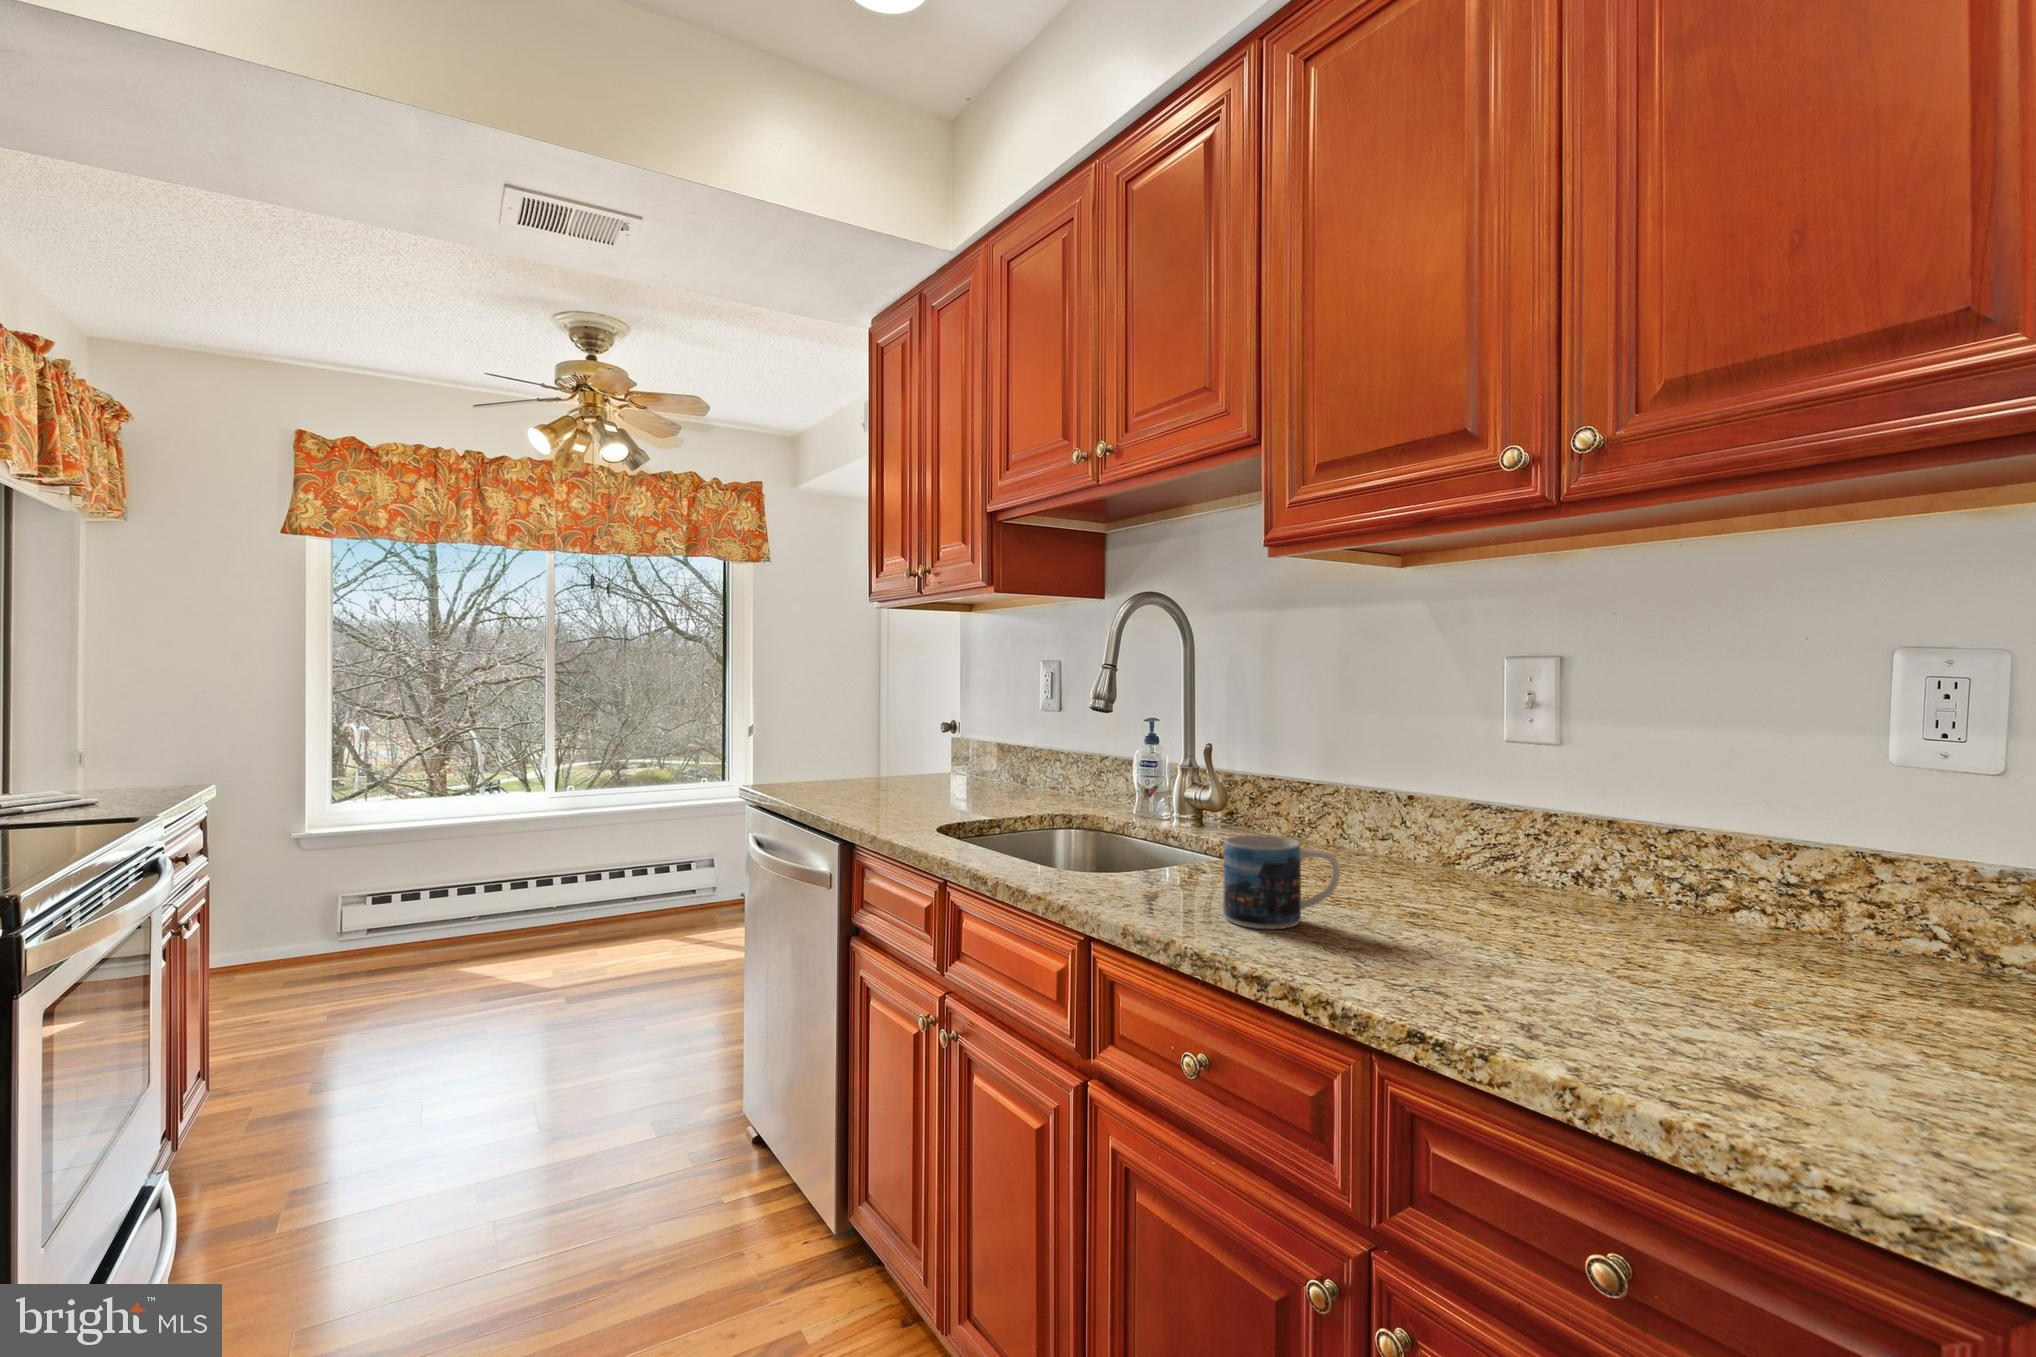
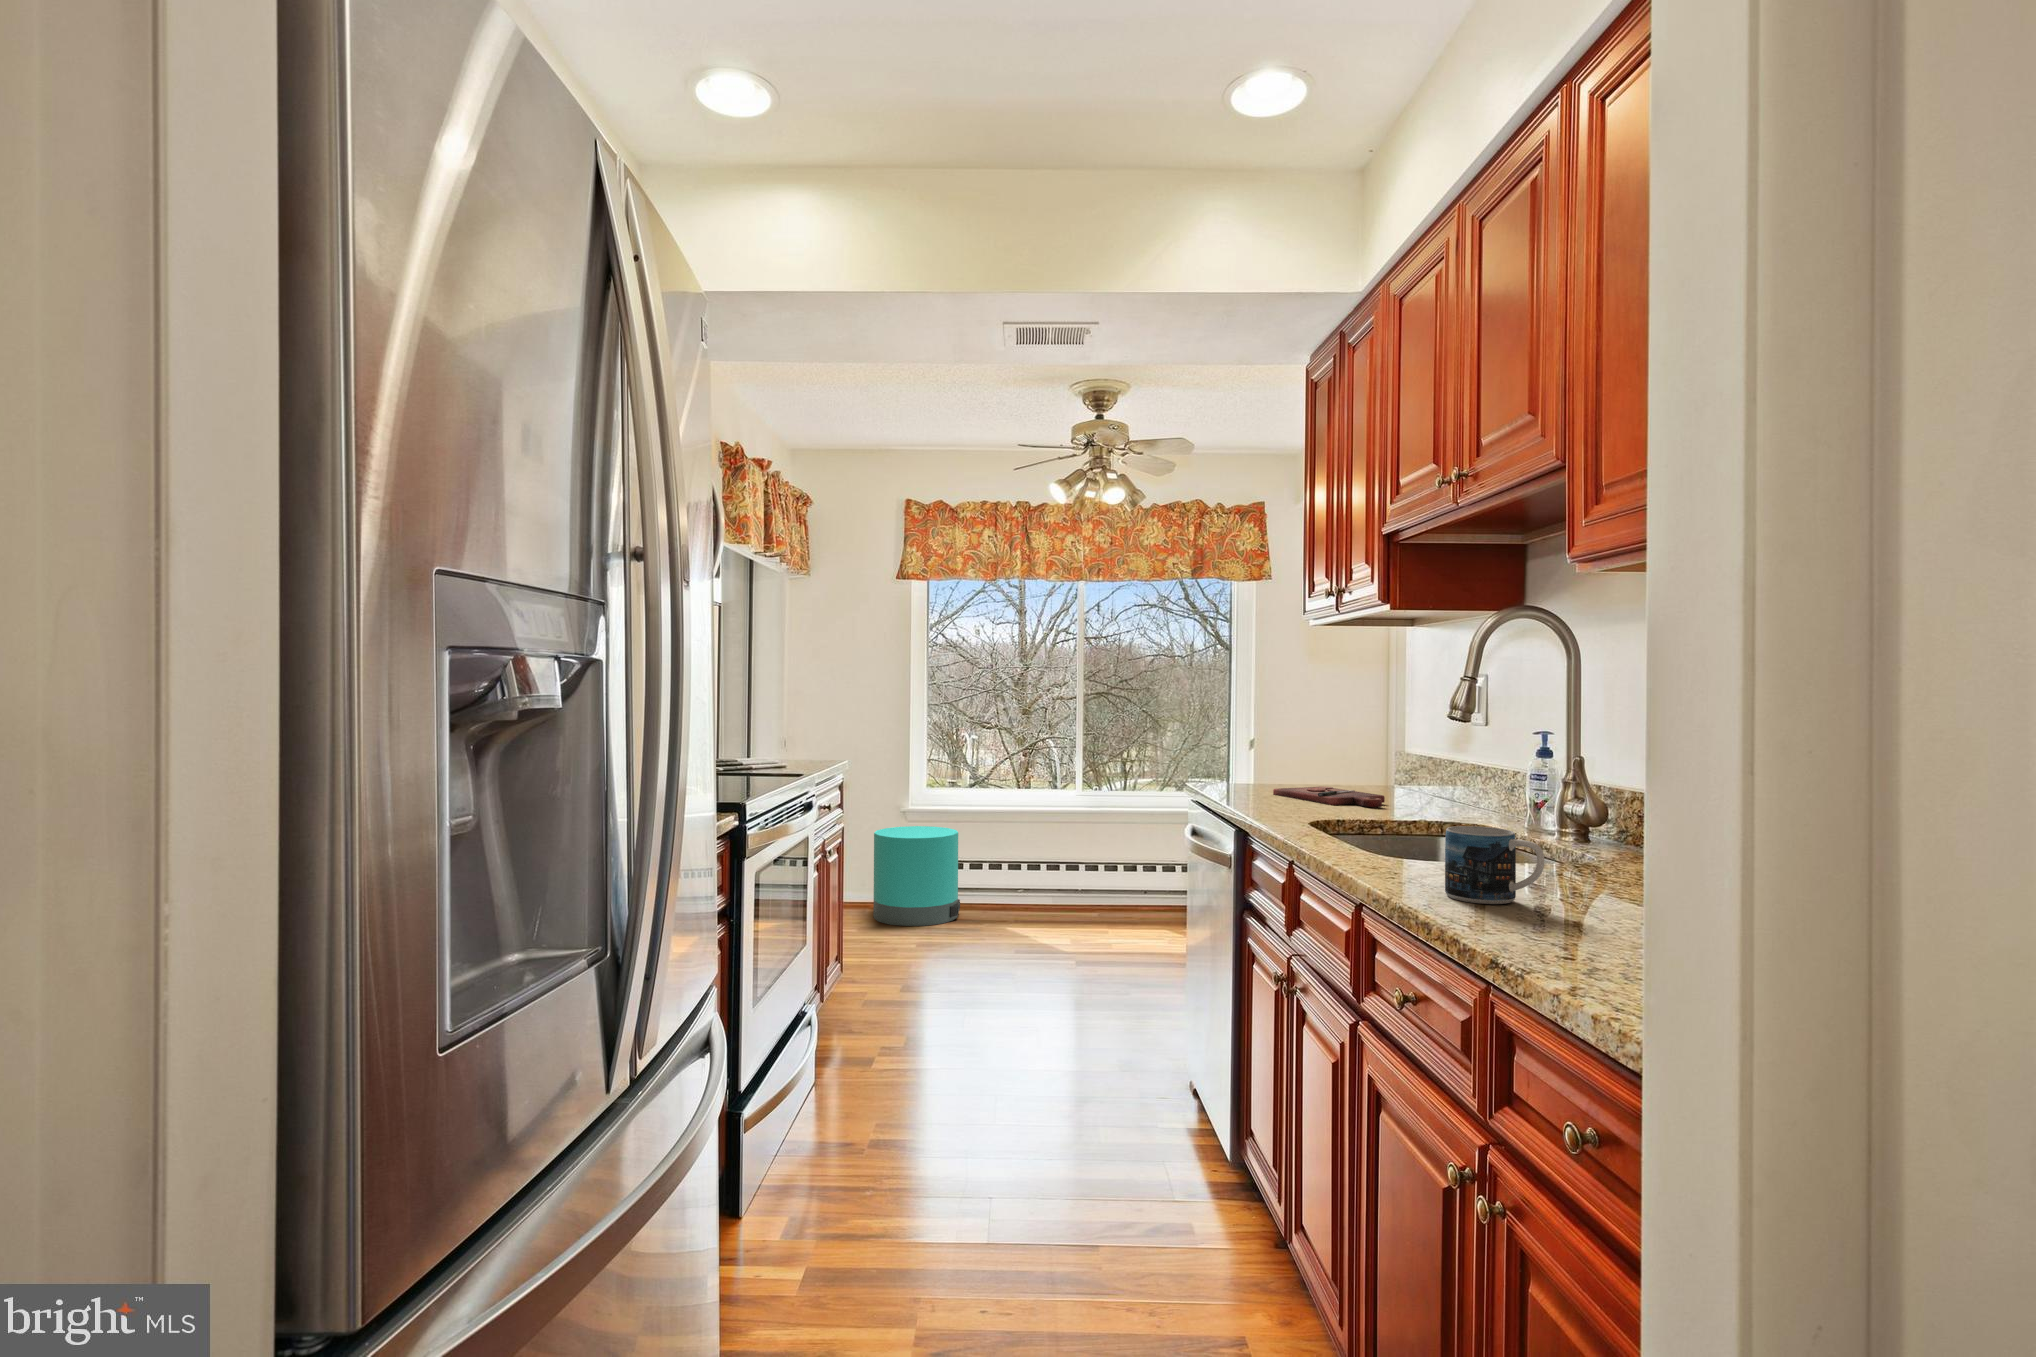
cutting board: none [849,781,972,802] -> present [1273,786,1385,807]
trash can: none [248,856,389,996] -> present [873,826,960,926]

